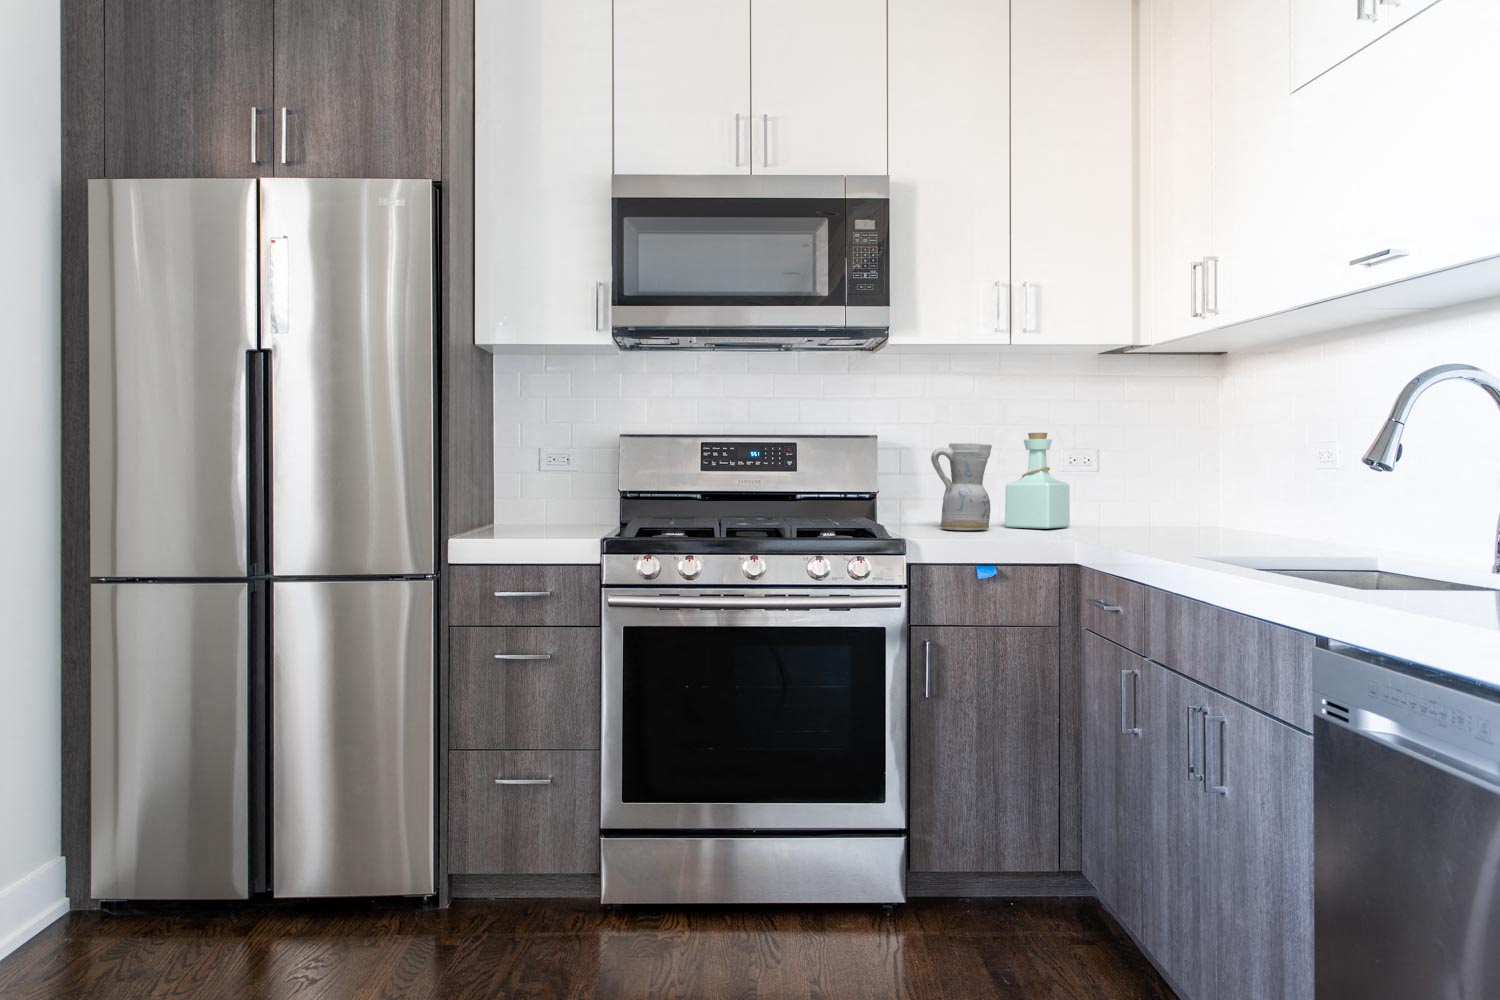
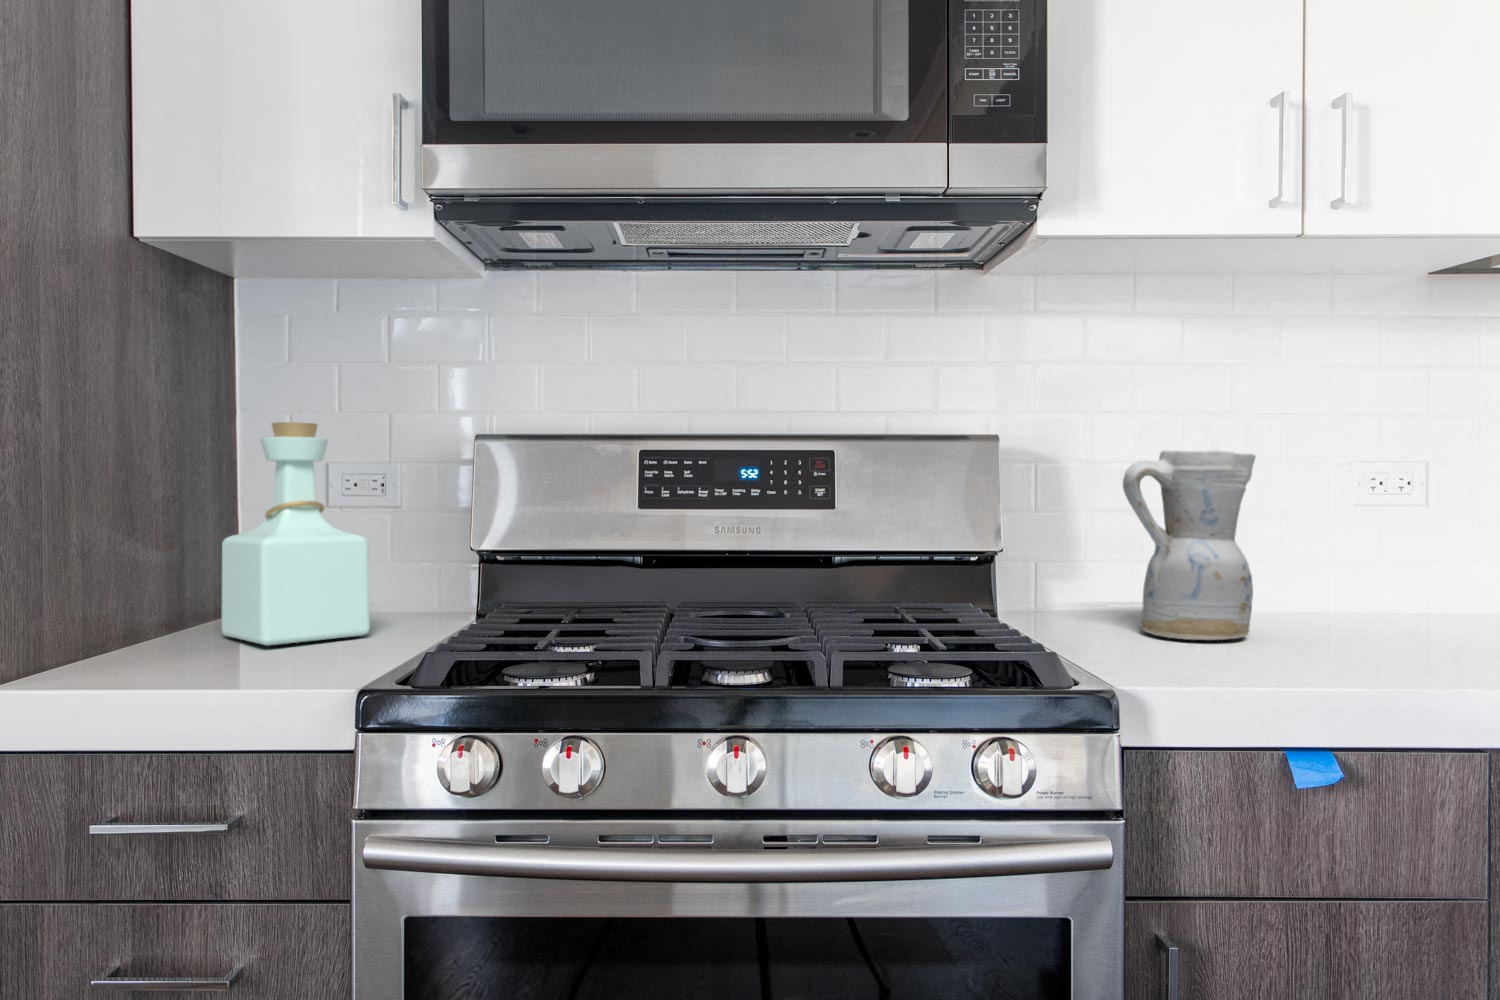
bottle: present [1005,433,1070,529] -> present [222,422,370,646]

